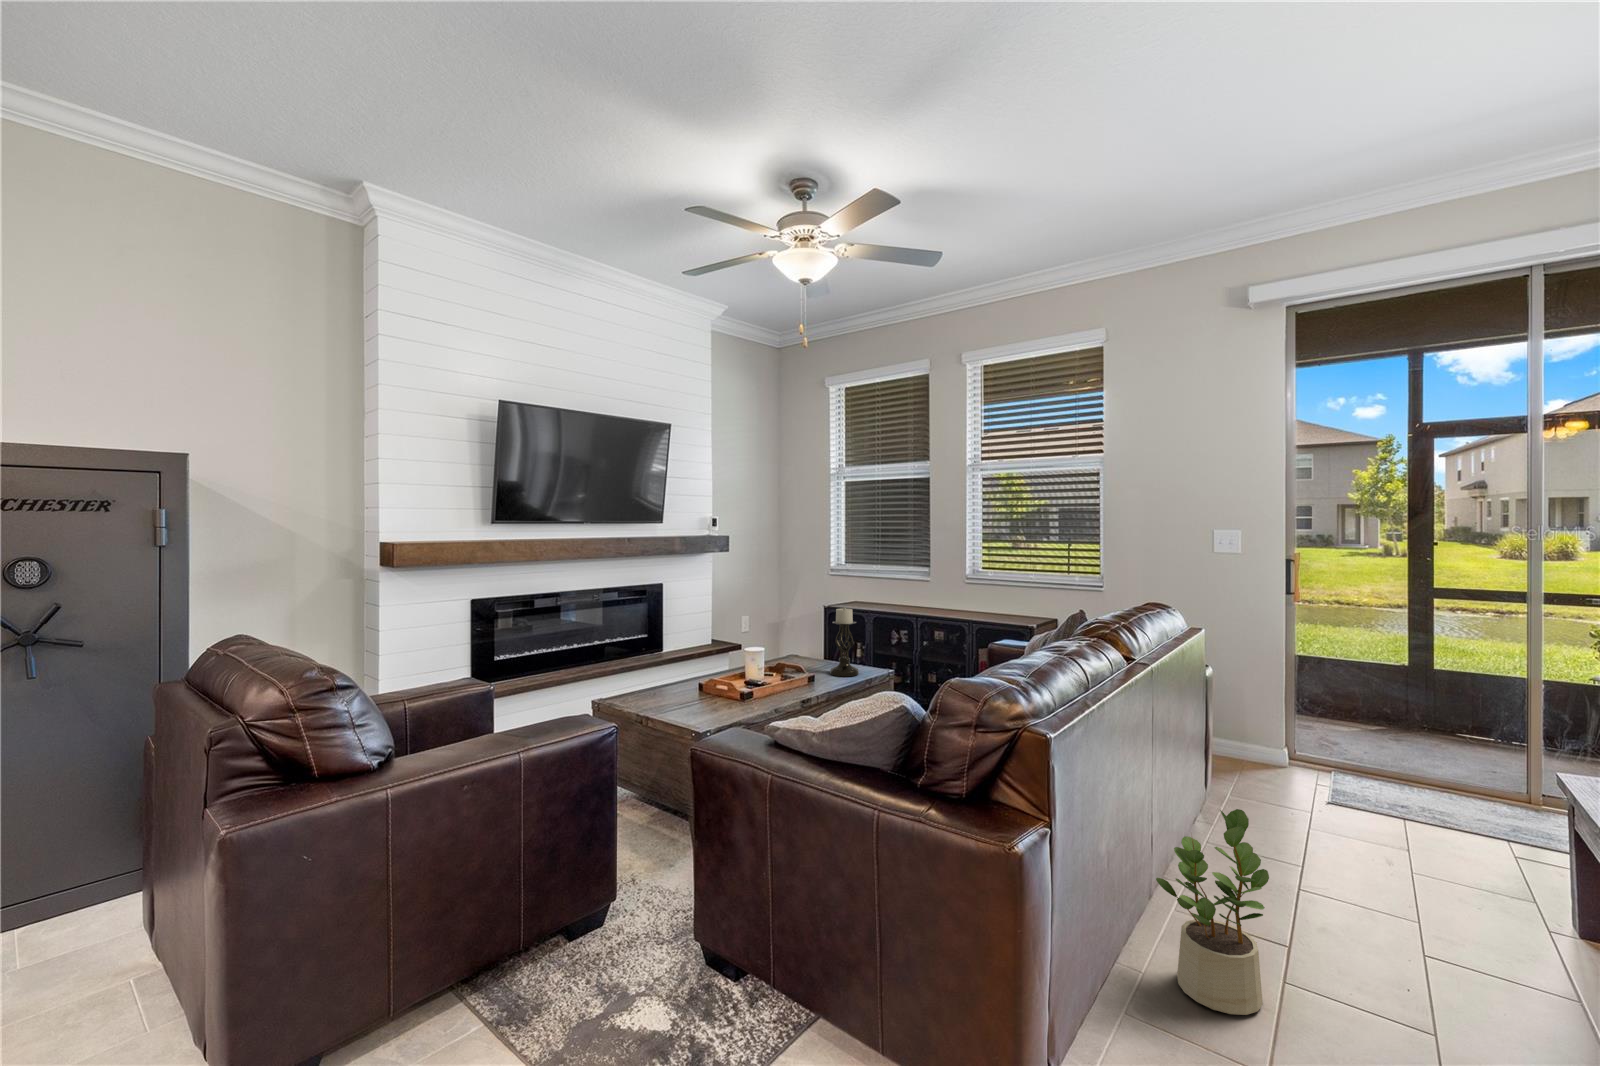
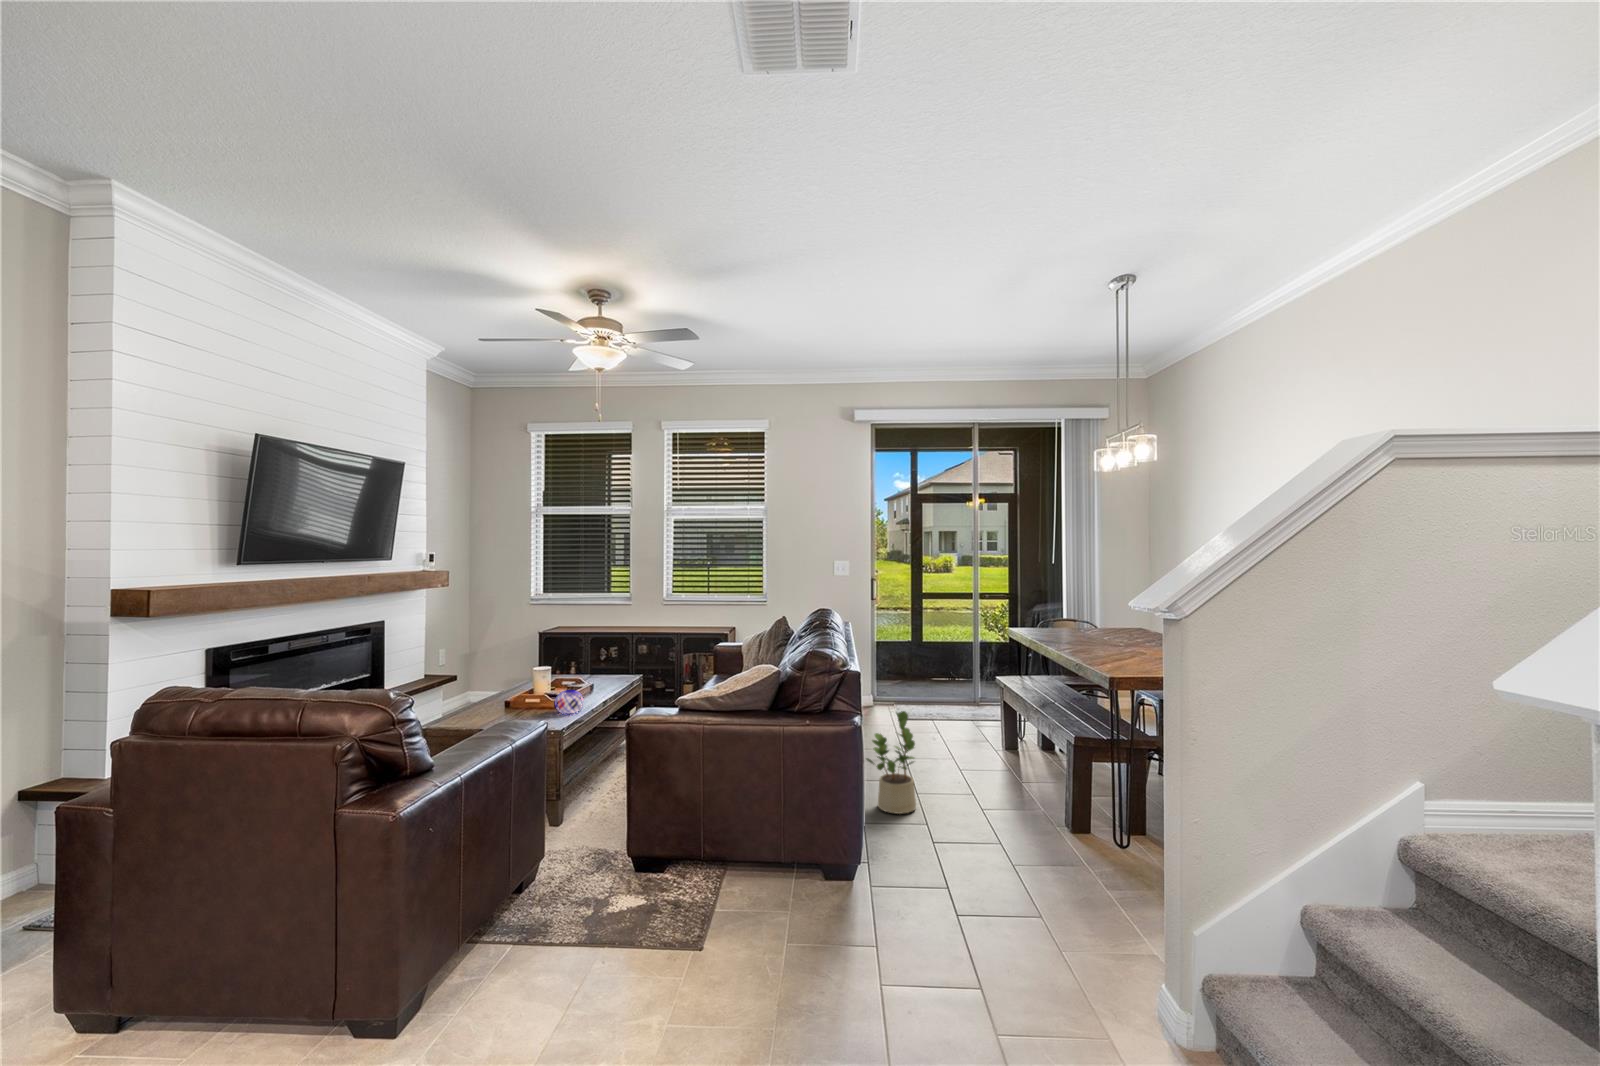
candle holder: present [830,607,859,676] -> none [596,627,620,683]
decorative orb: none [732,681,766,711] -> present [555,690,584,714]

